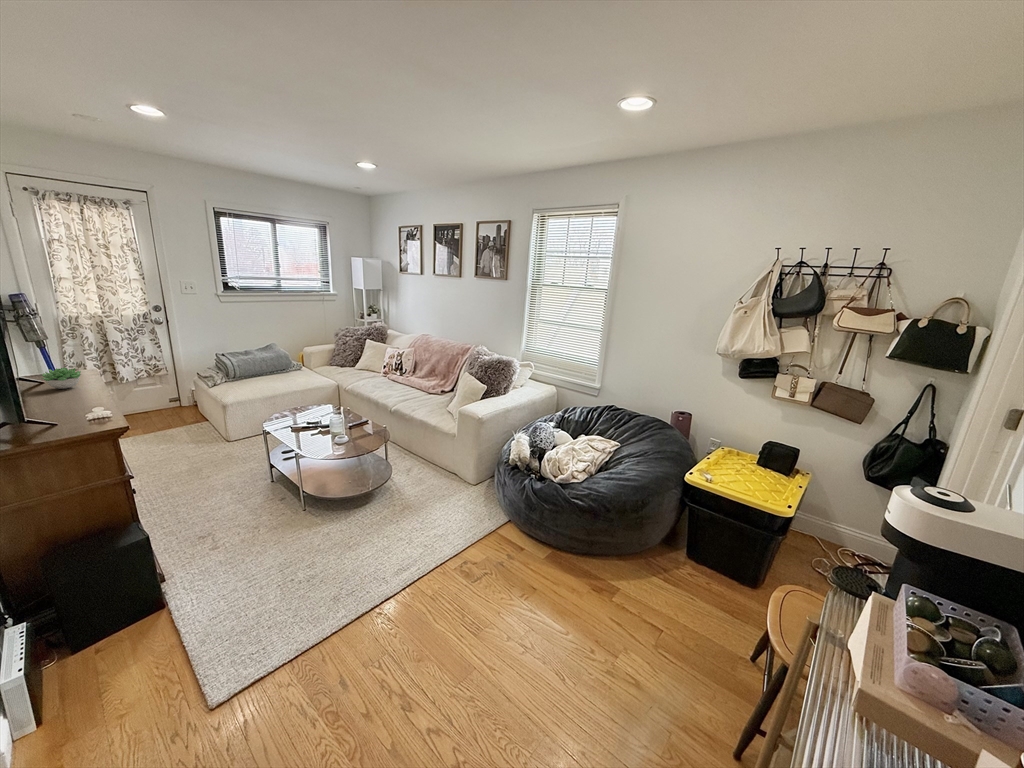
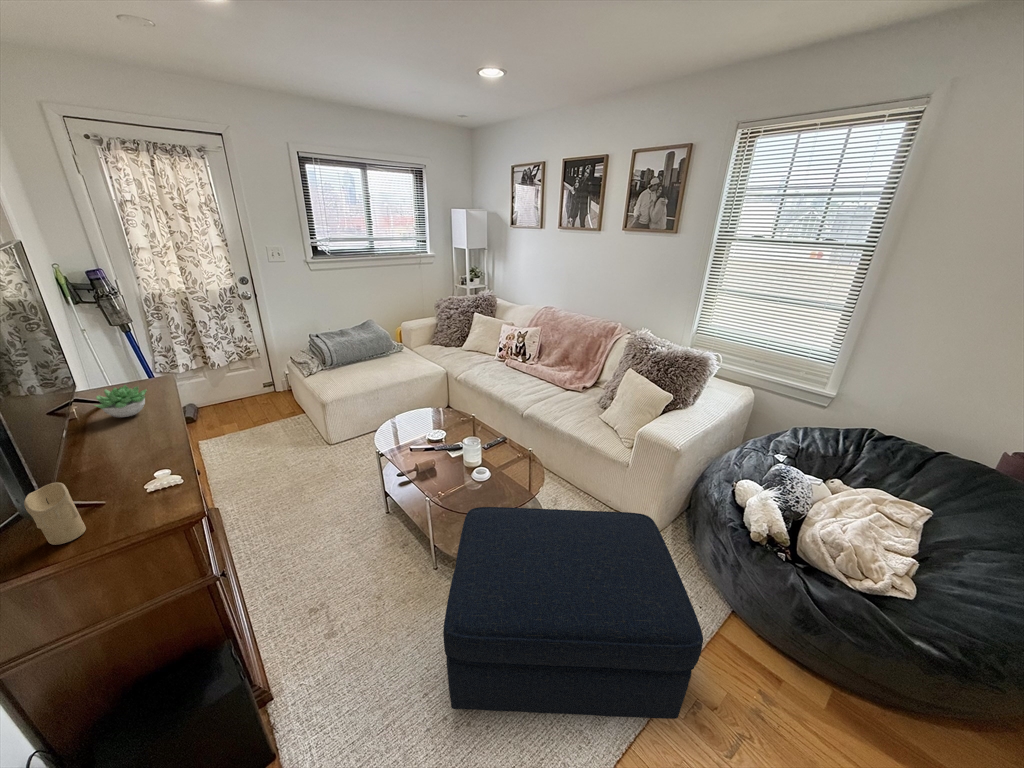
candle: none [24,398,56,432] -> present [24,483,86,545]
ottoman: none [287,452,449,569] -> present [443,507,703,719]

